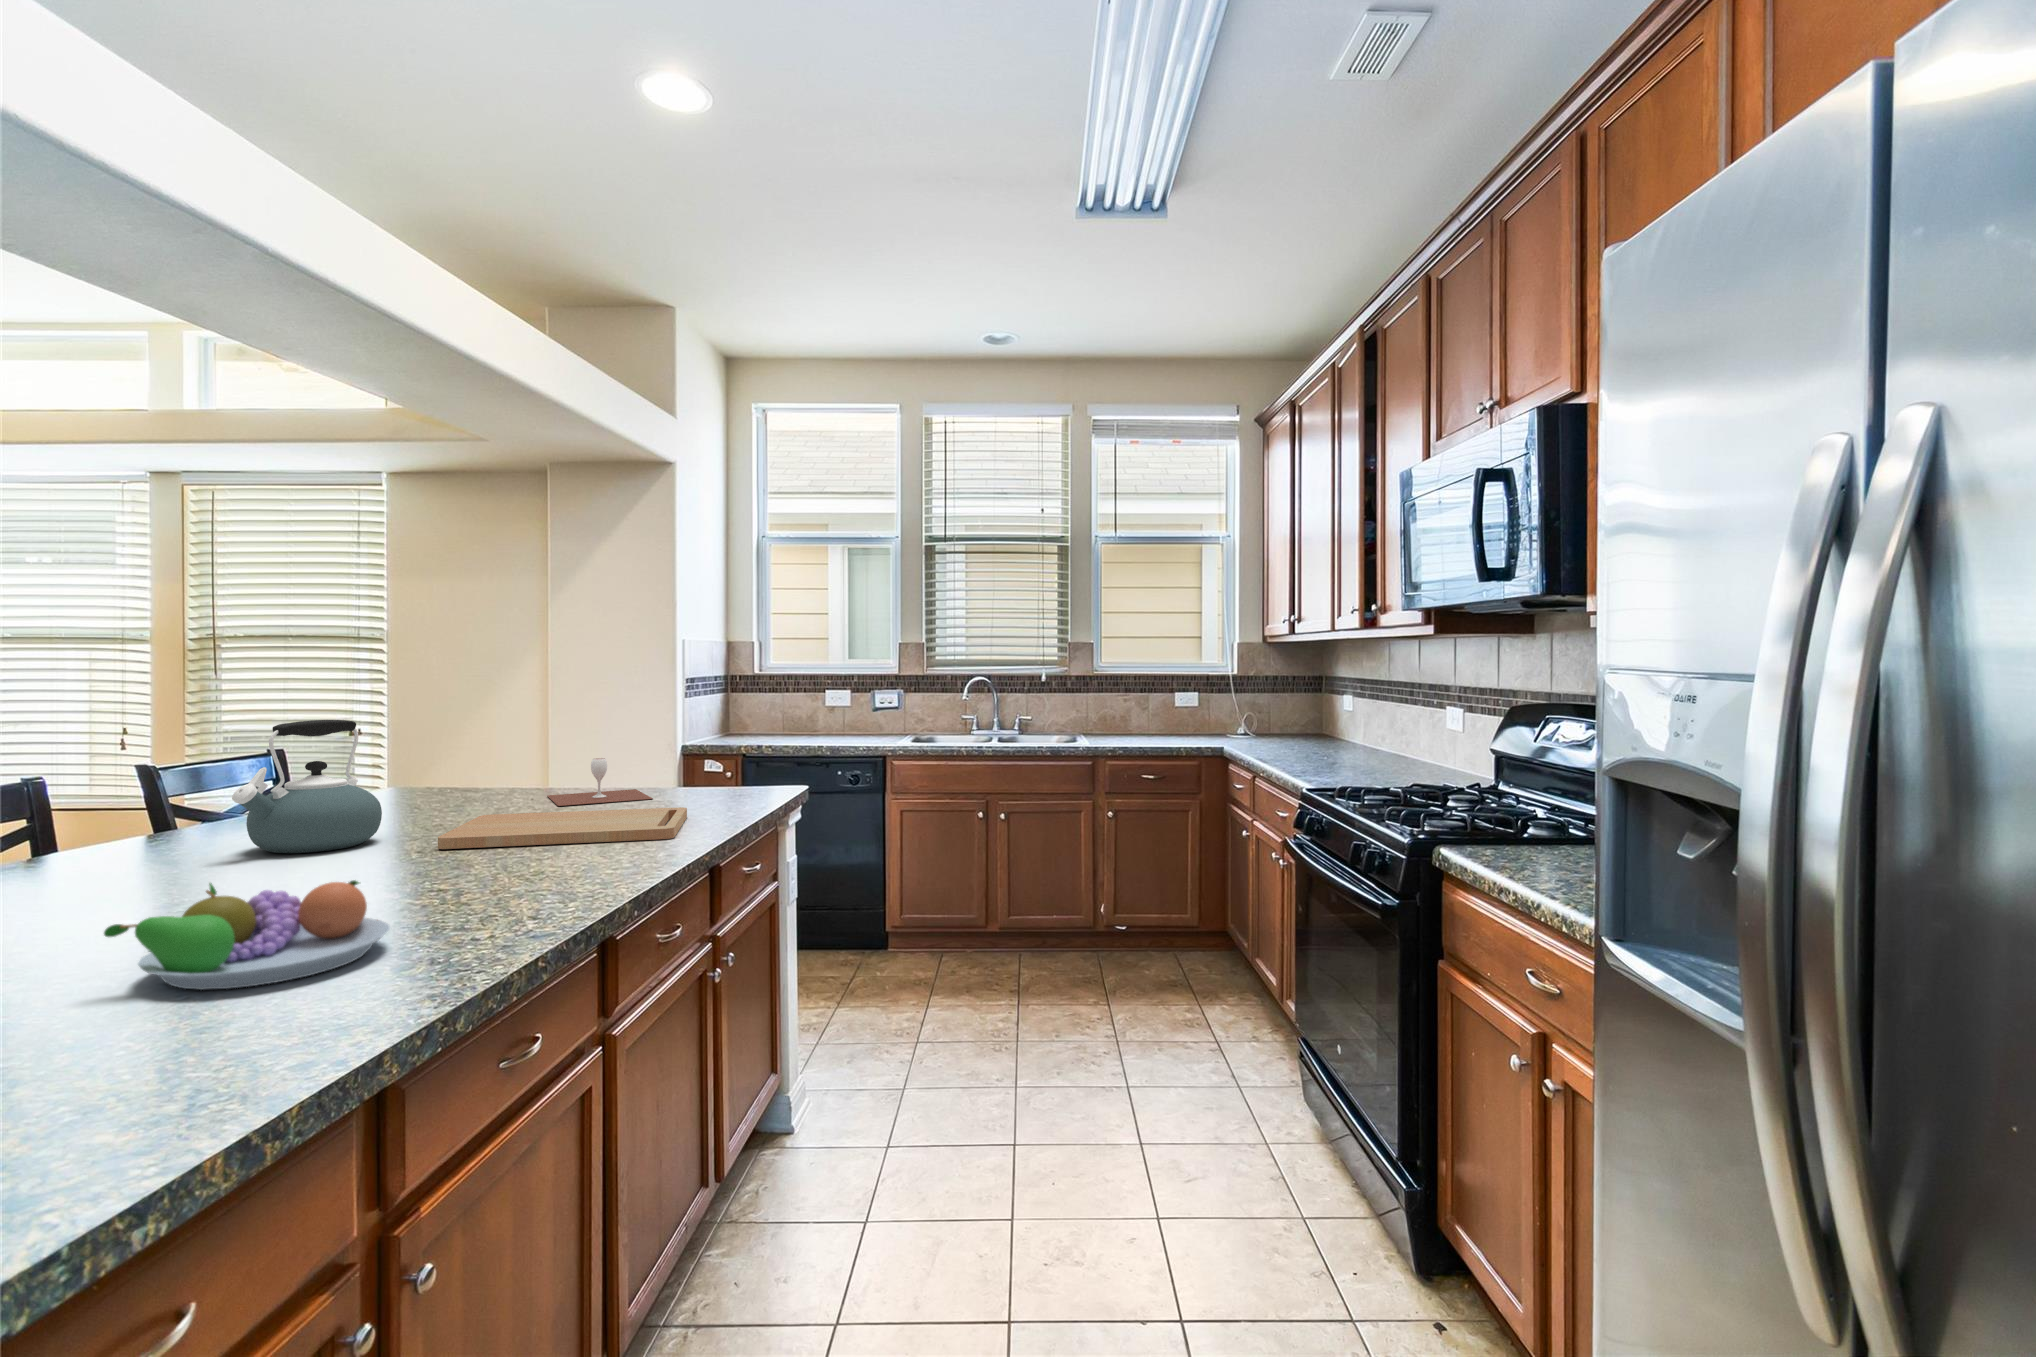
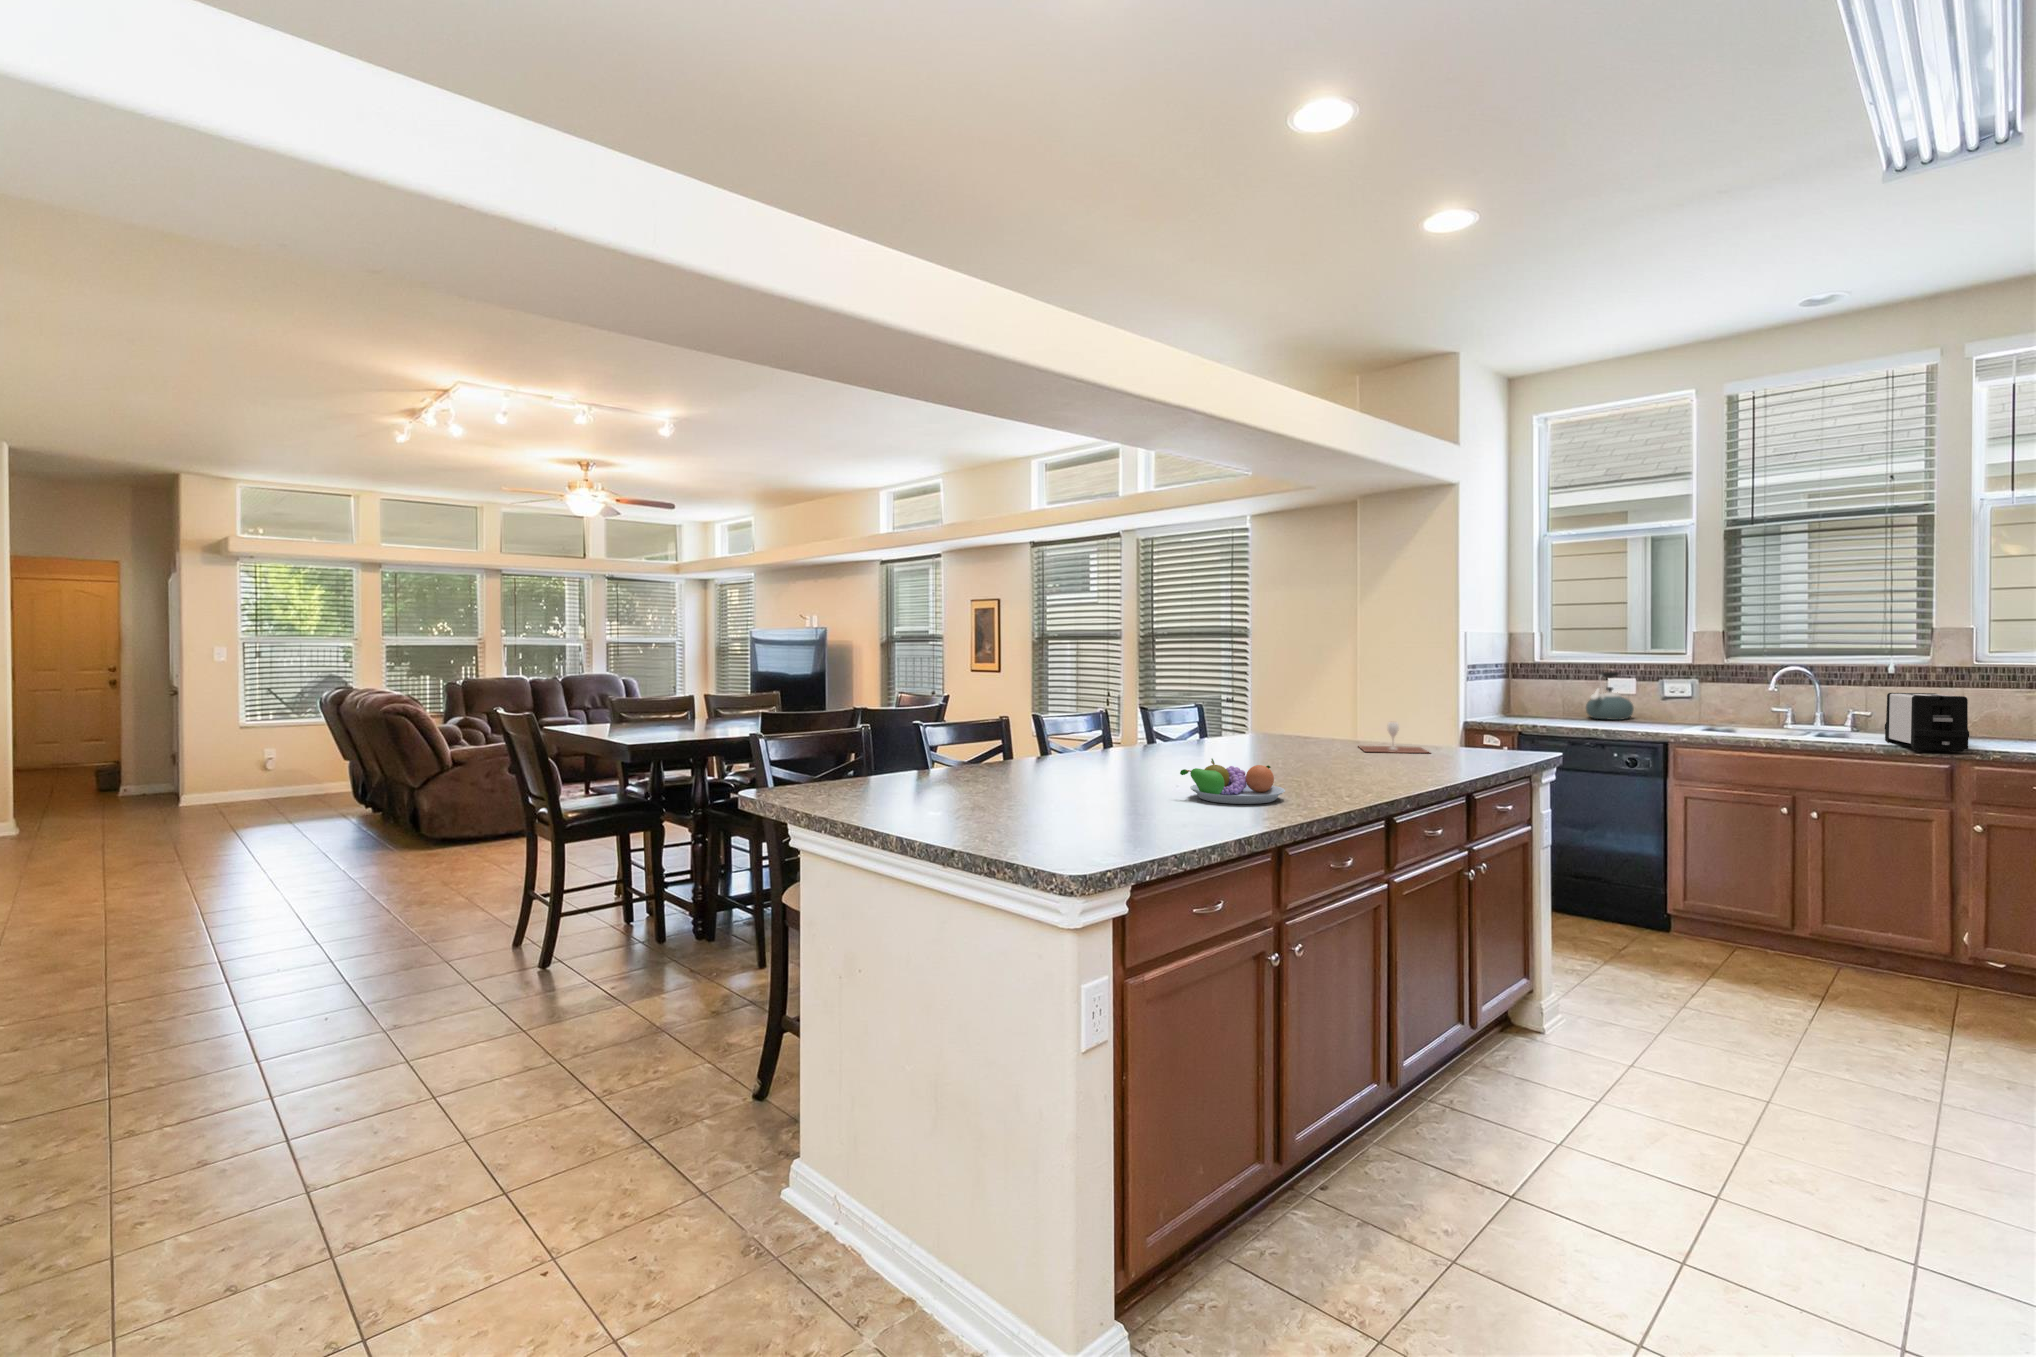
toaster: none [1047,699,1106,750] -> present [1885,693,1969,752]
kettle: present [232,720,382,853] -> present [1586,672,1634,720]
cutting board: present [438,807,687,849] -> none [1297,751,1454,775]

